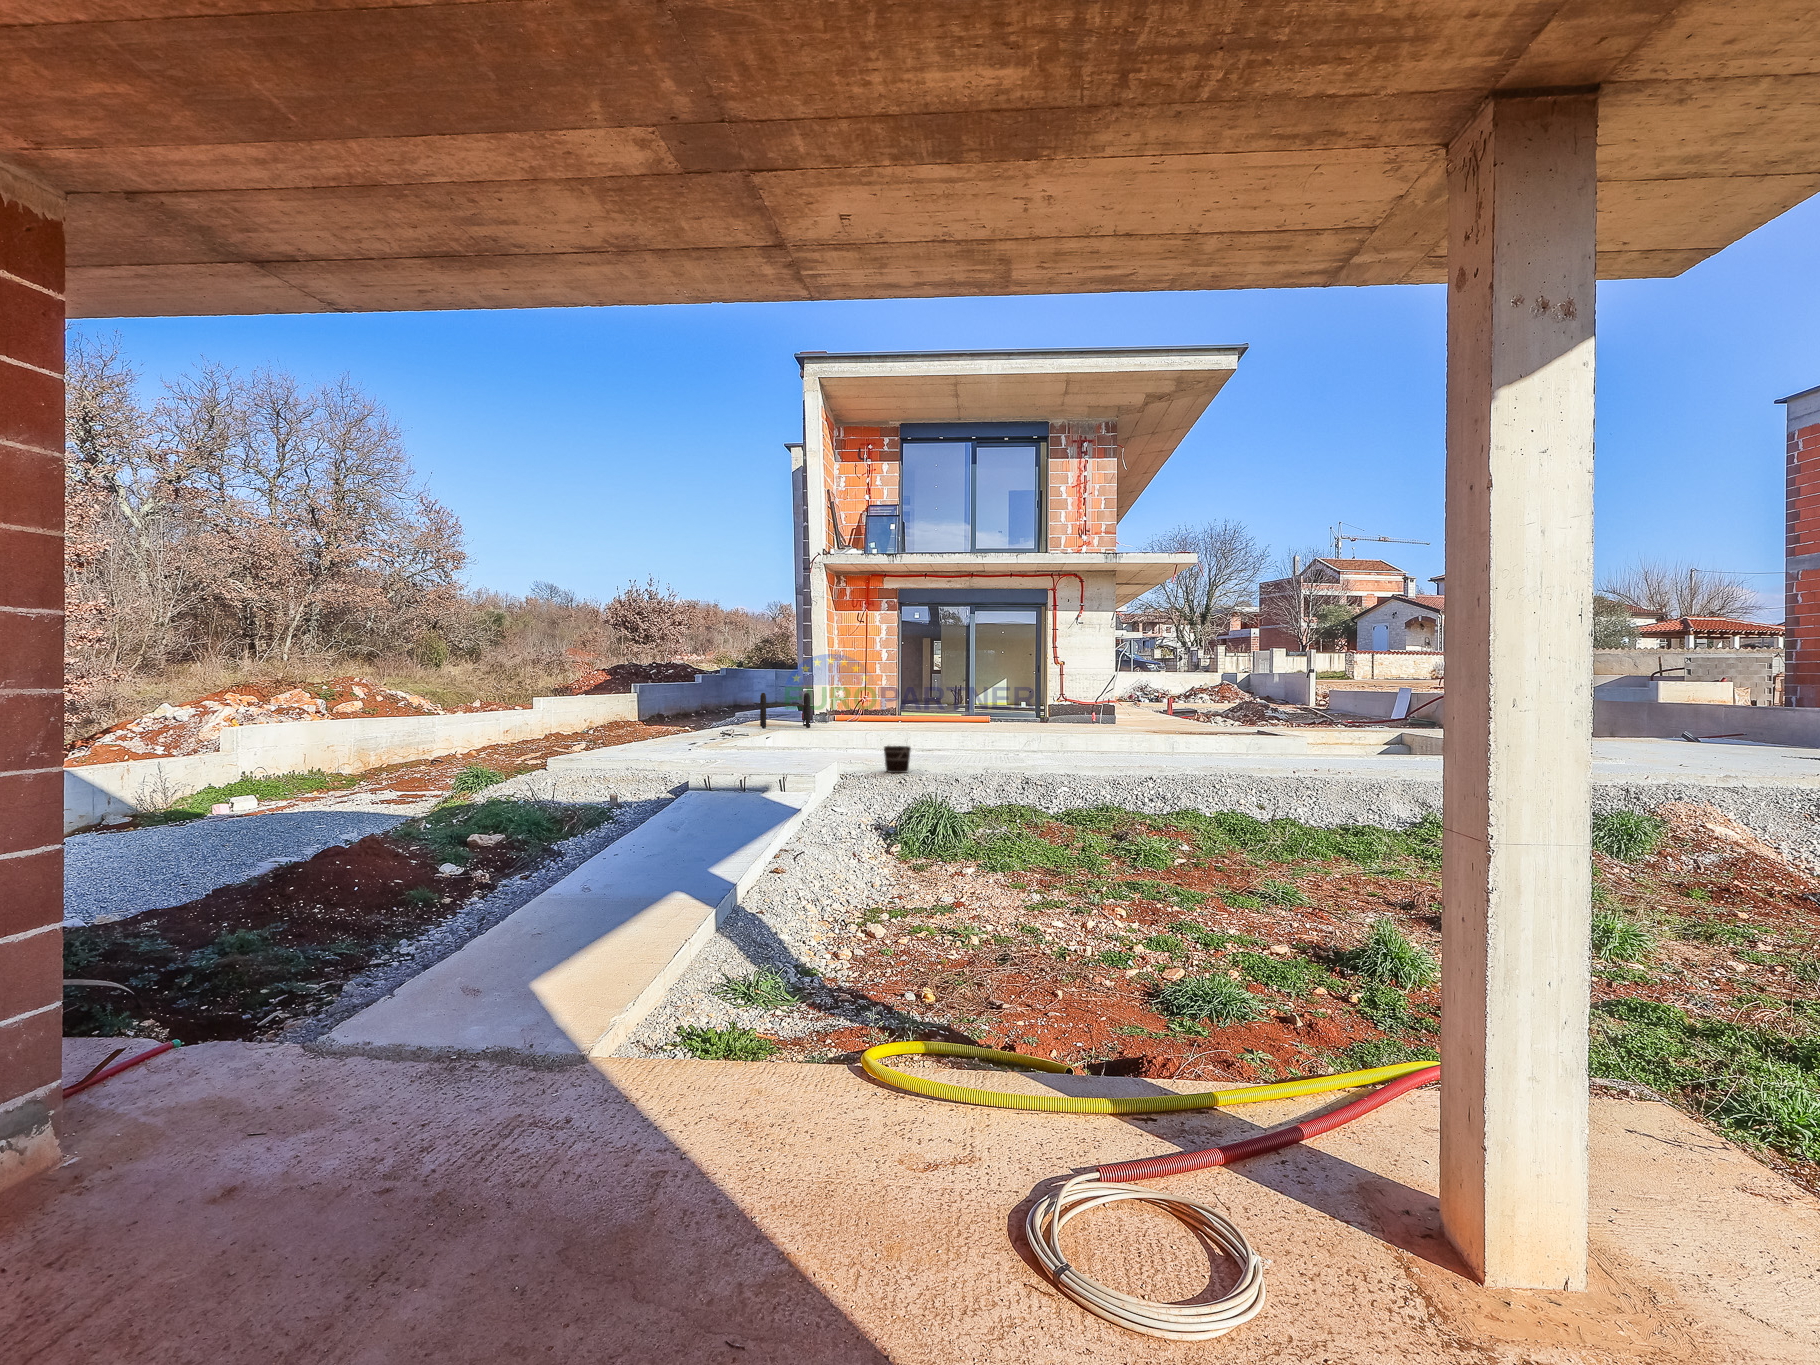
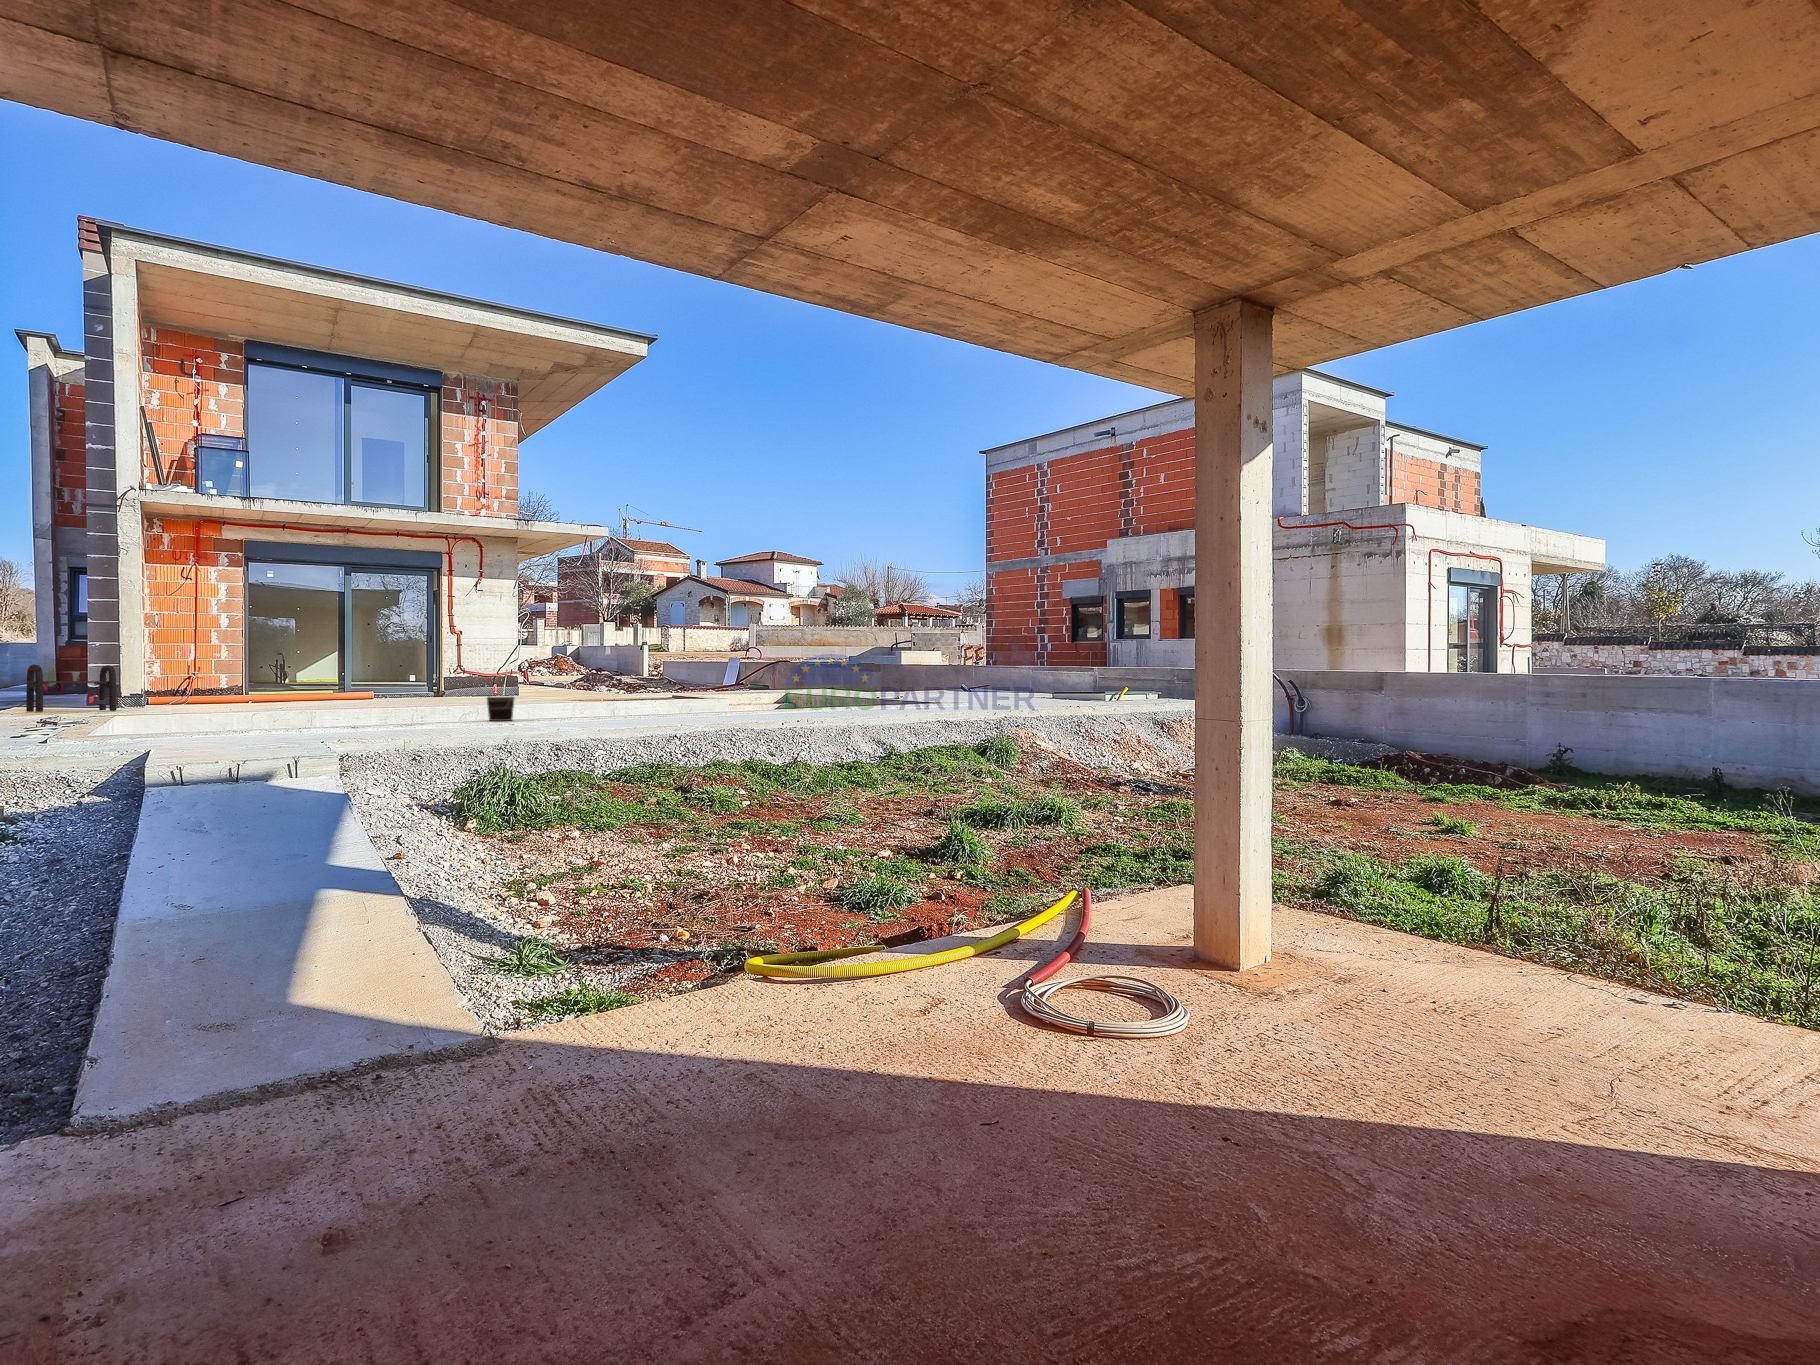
bucket: present [884,746,911,773] -> present [487,696,514,721]

